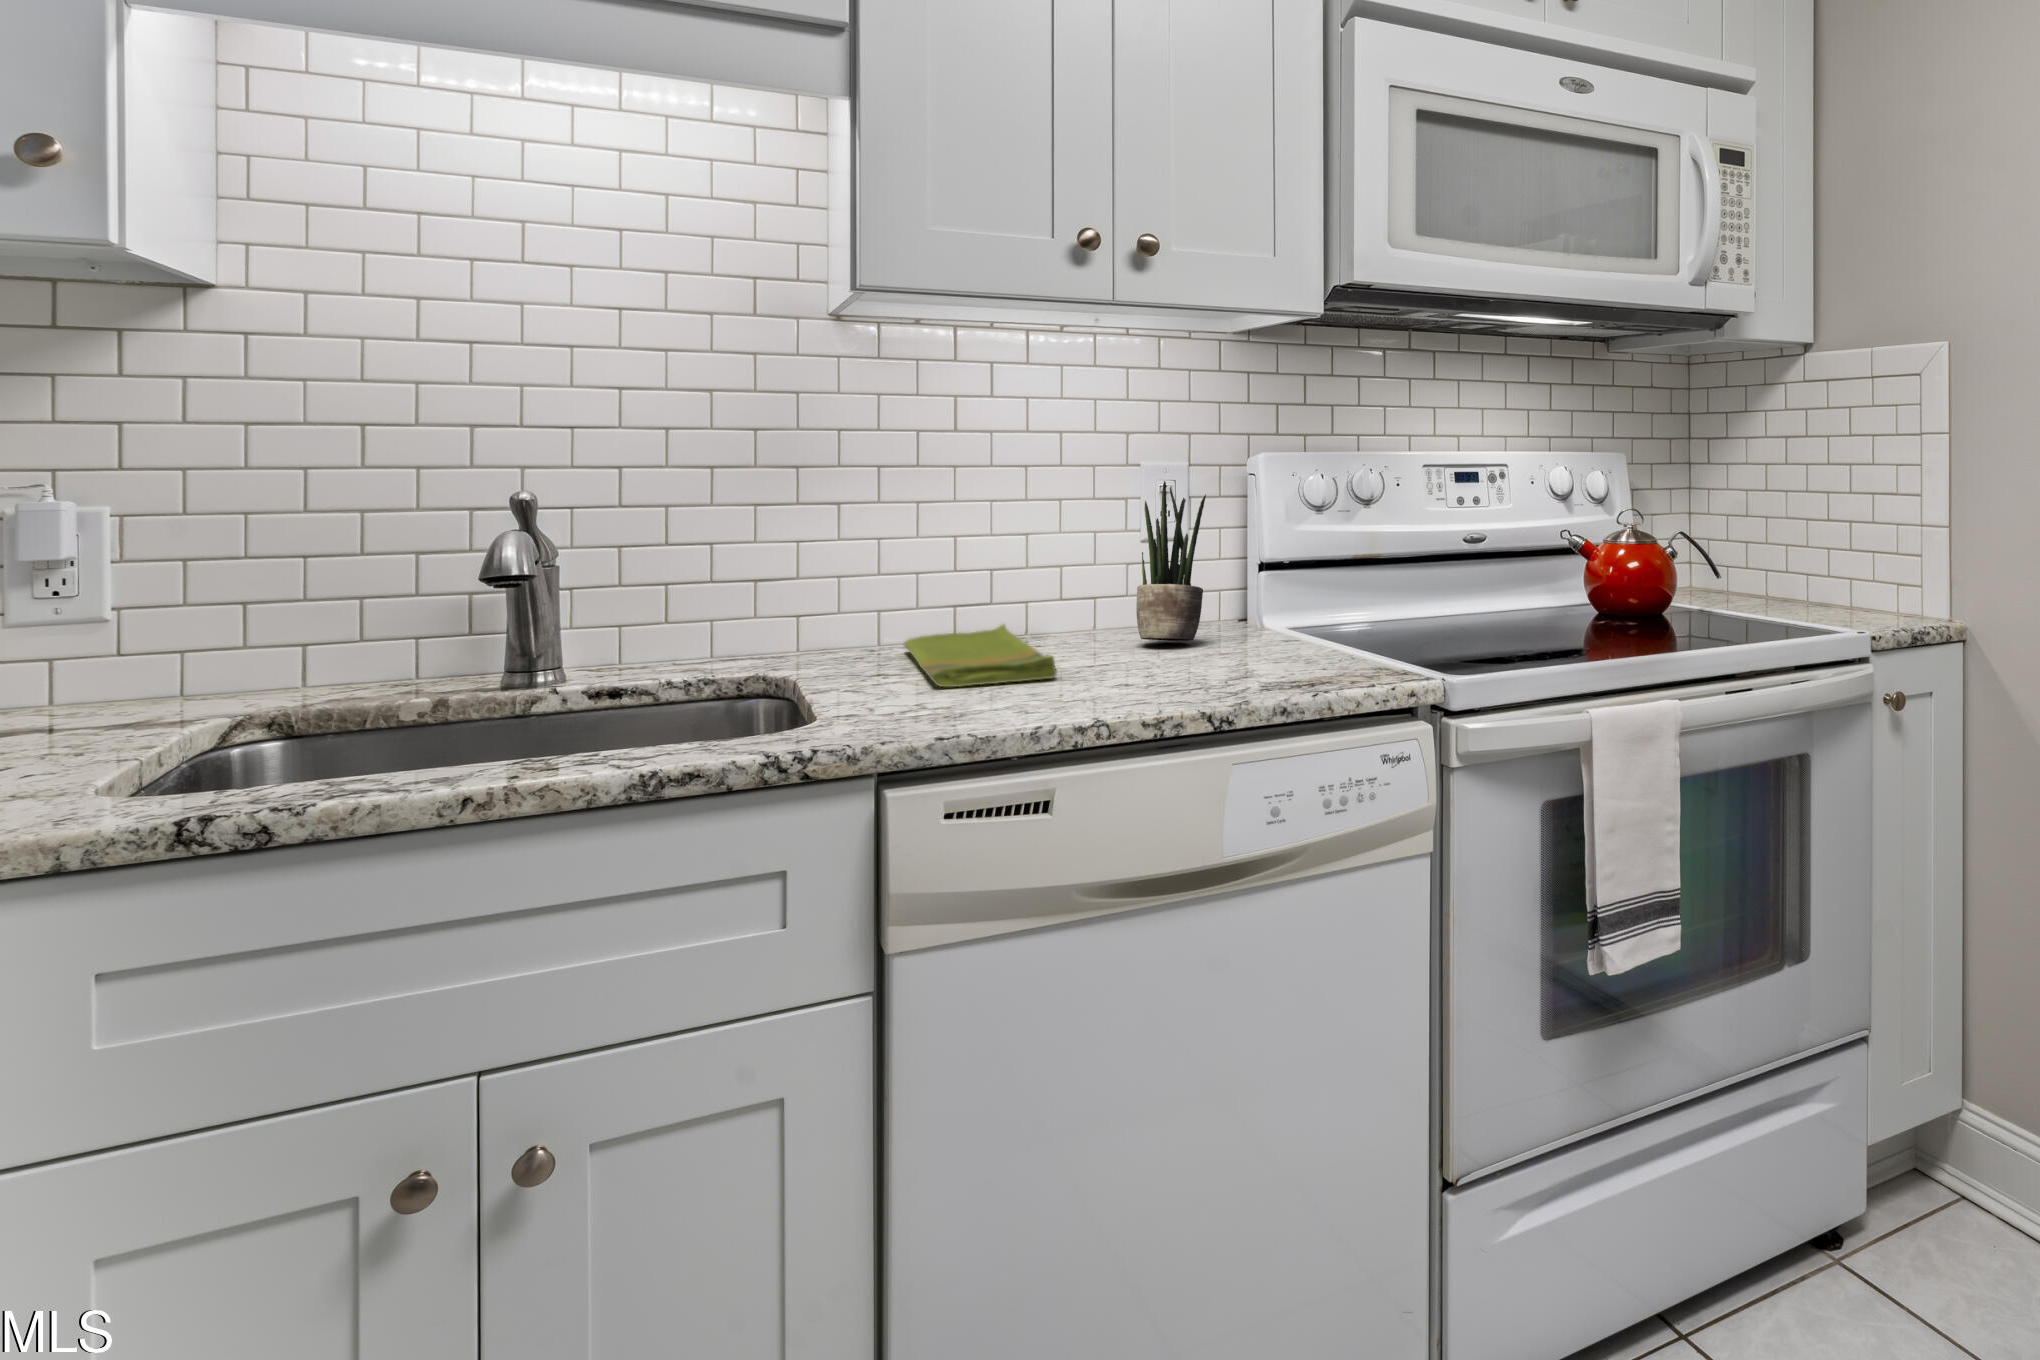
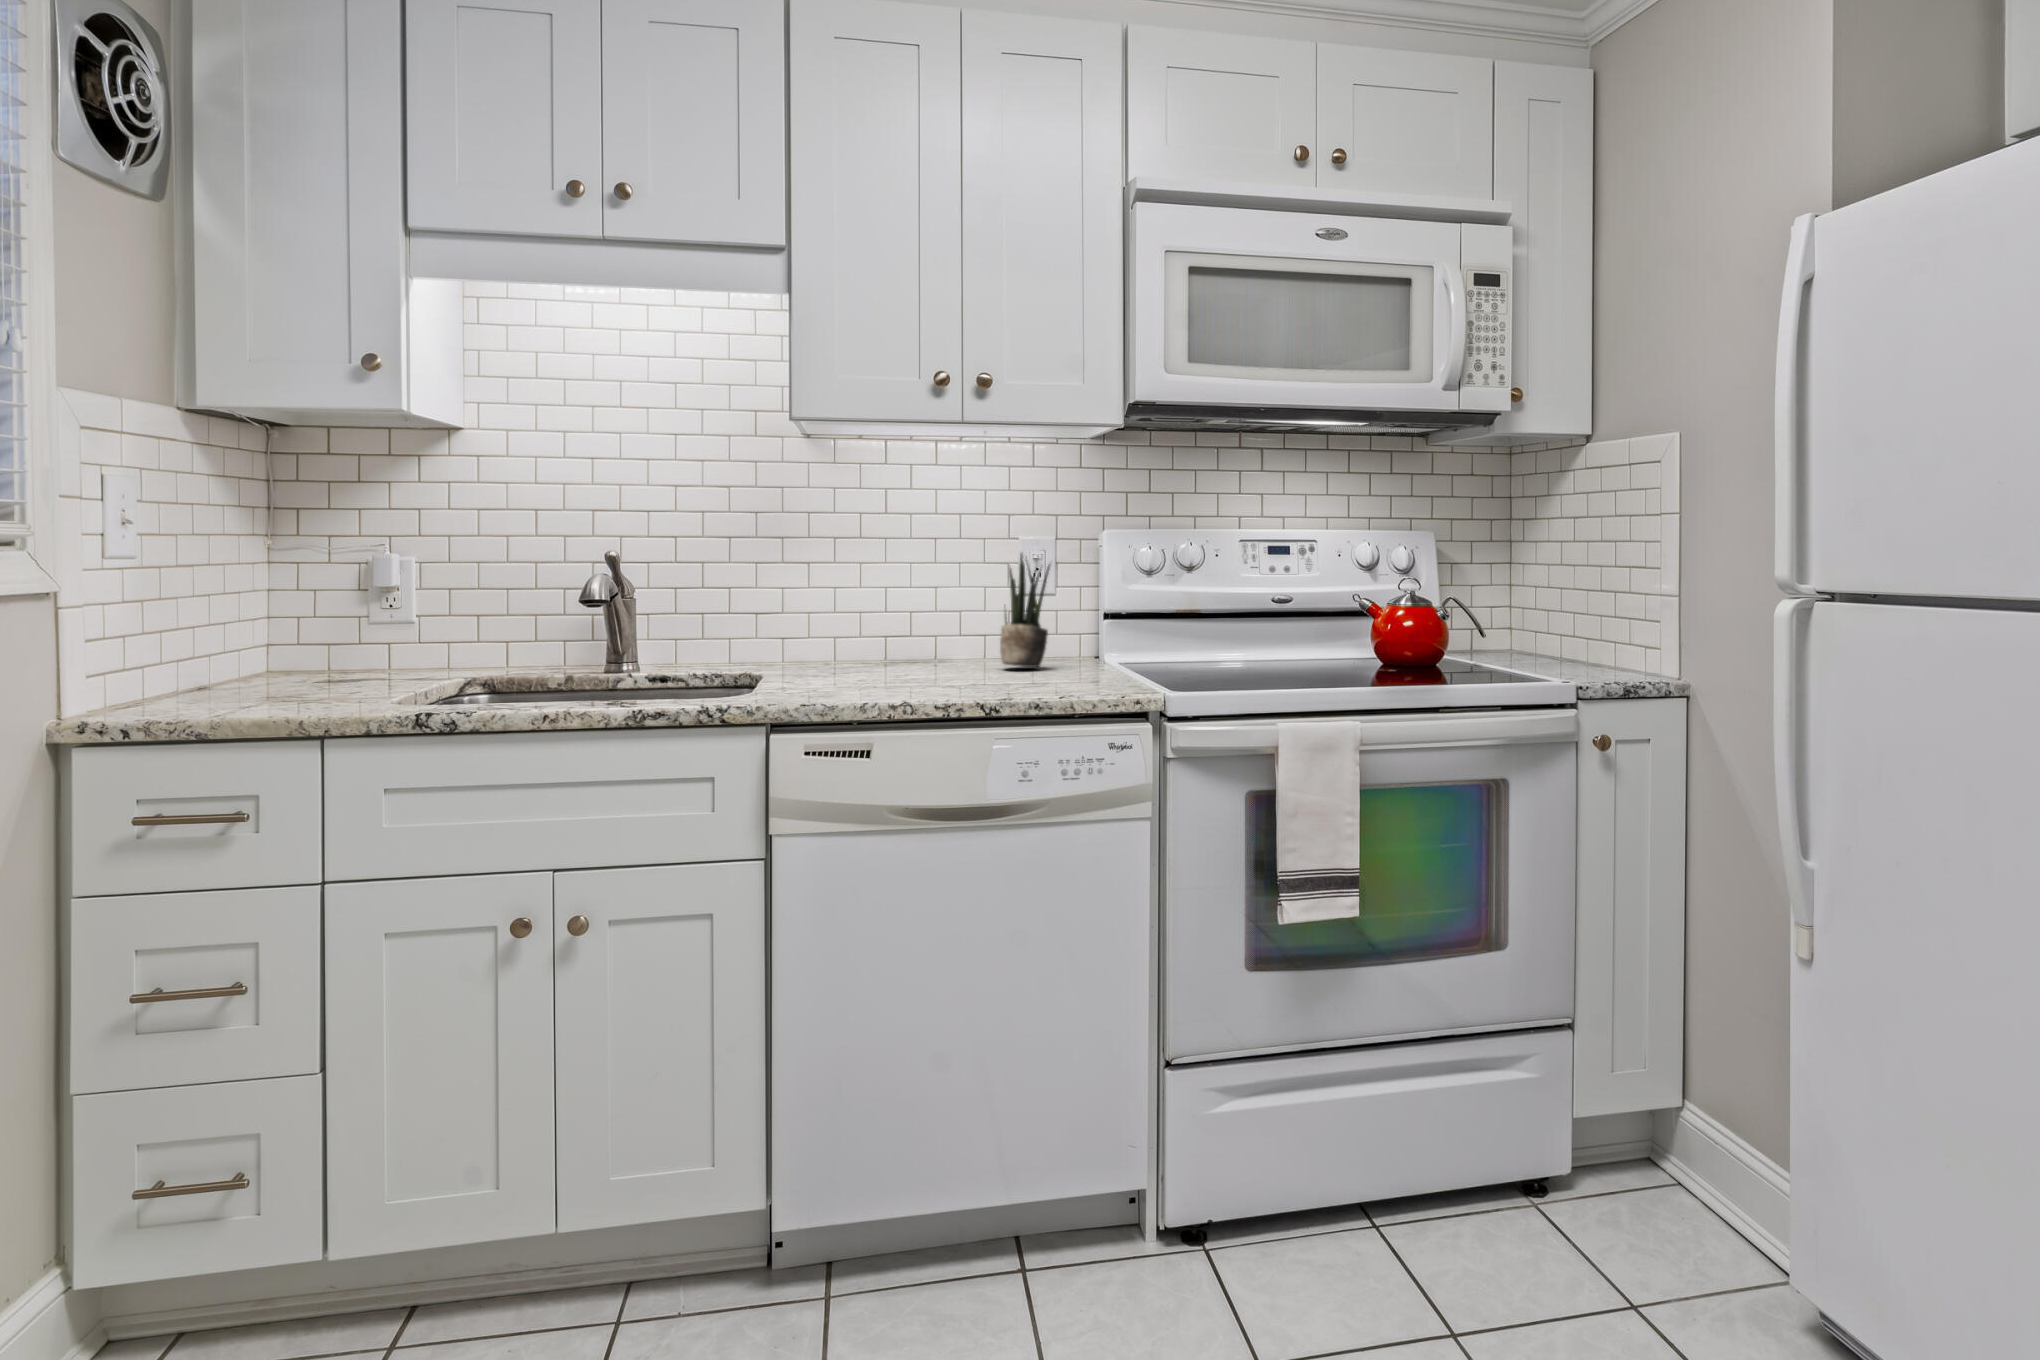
dish towel: present [904,625,1057,687] -> none [835,651,919,683]

